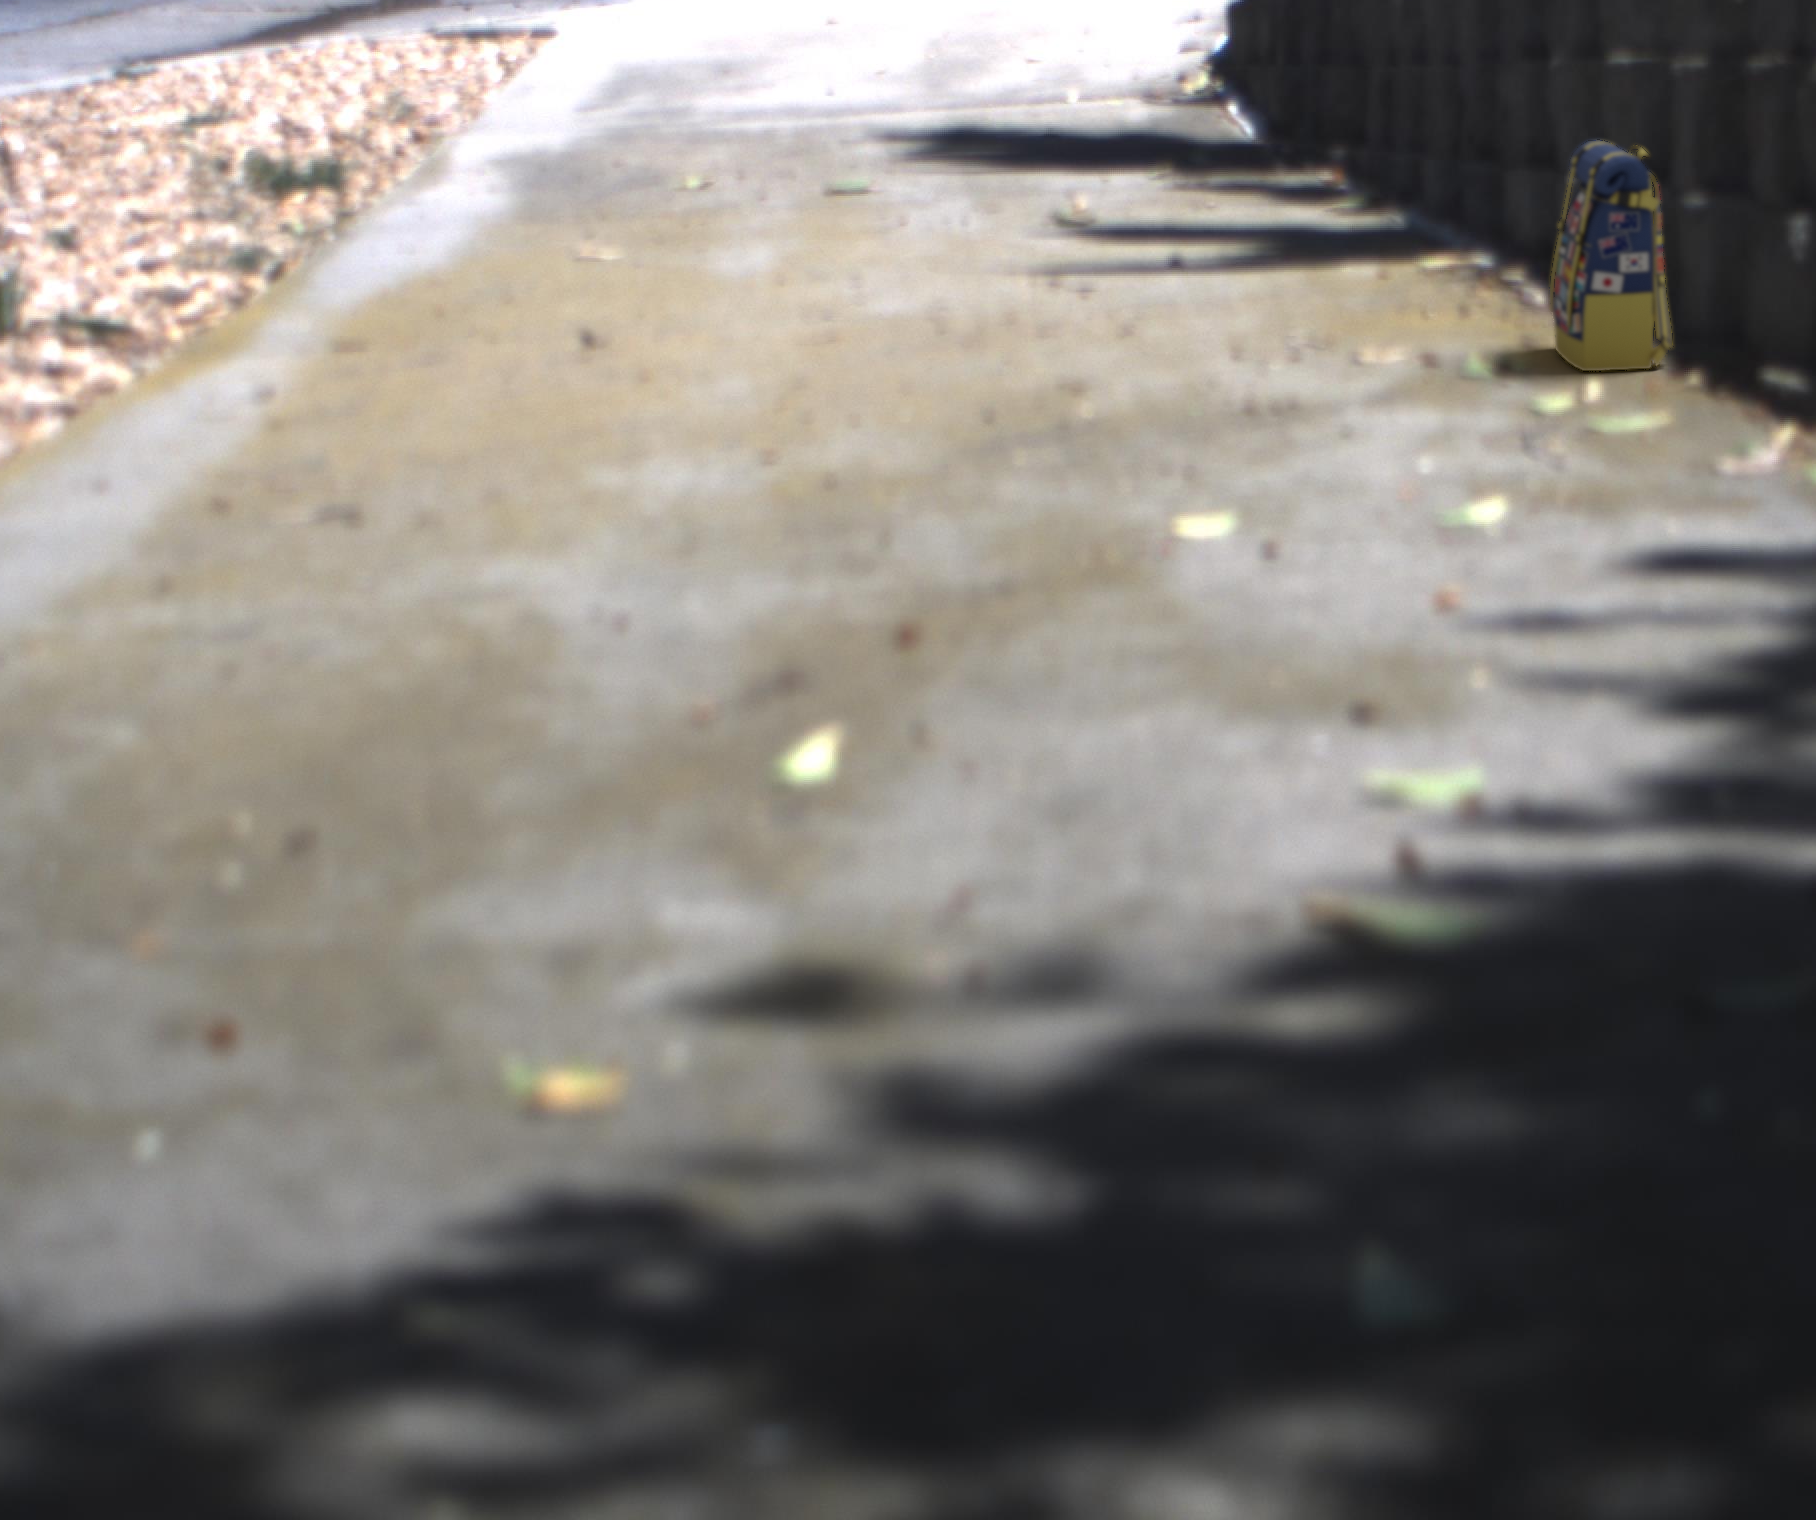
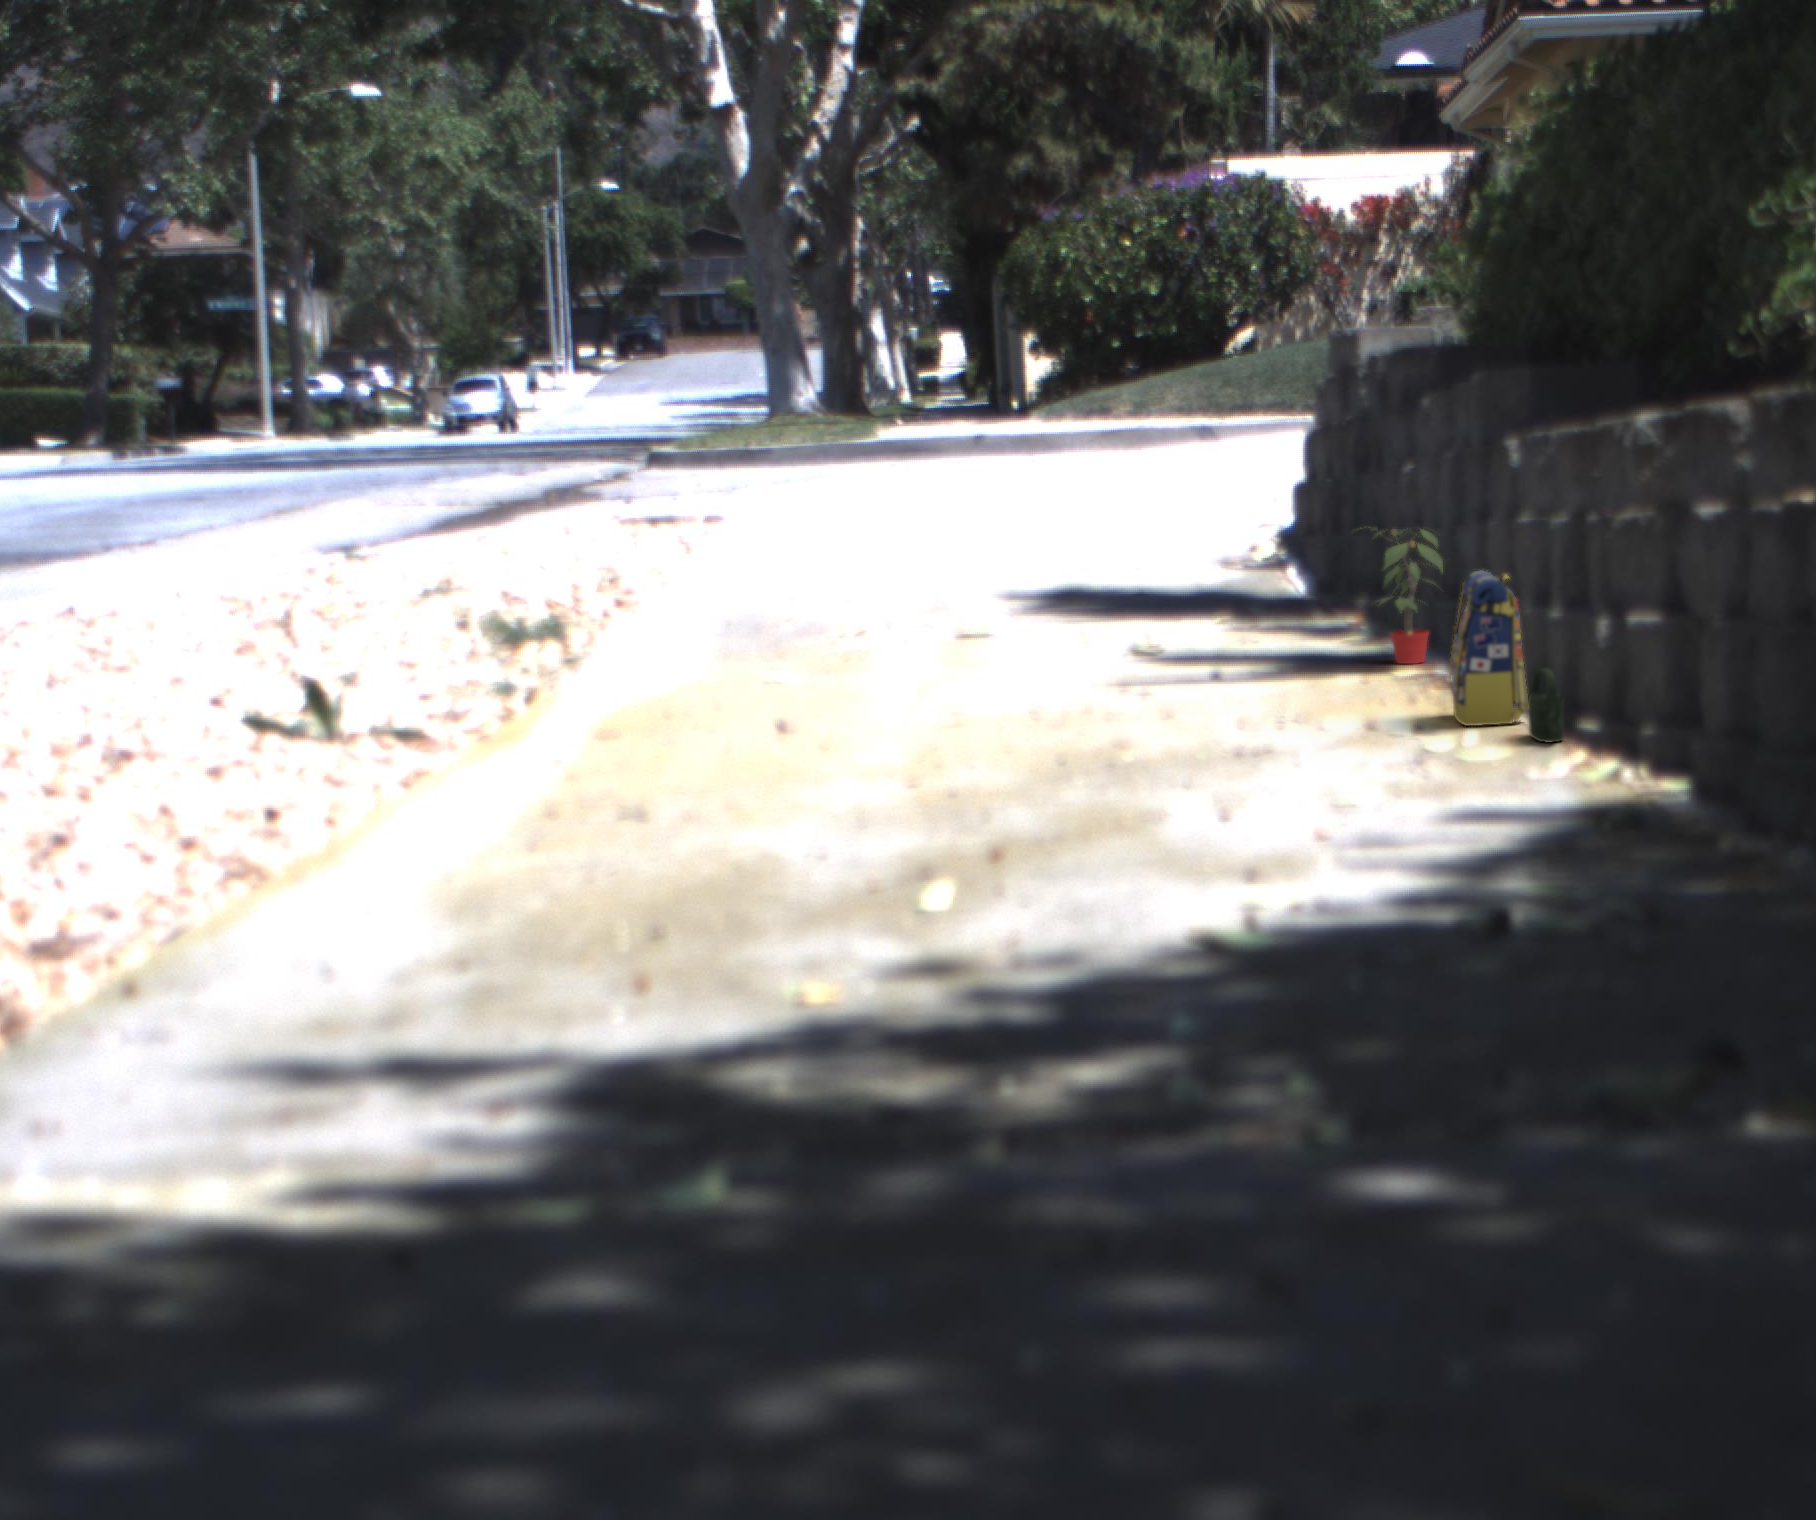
potted plant: none [1362,67,1503,254] -> present [1358,527,1443,664]
watering can: none [1692,293,1760,407] -> present [1529,668,1564,742]

